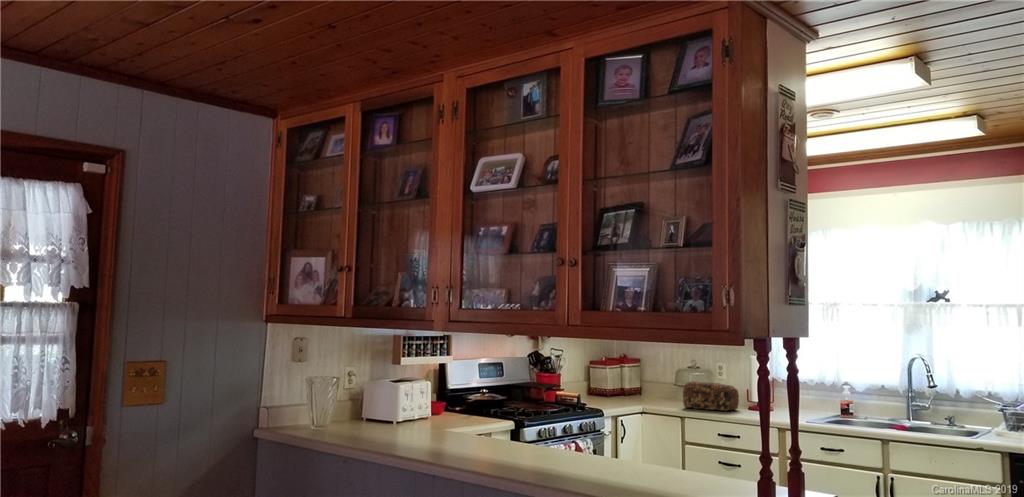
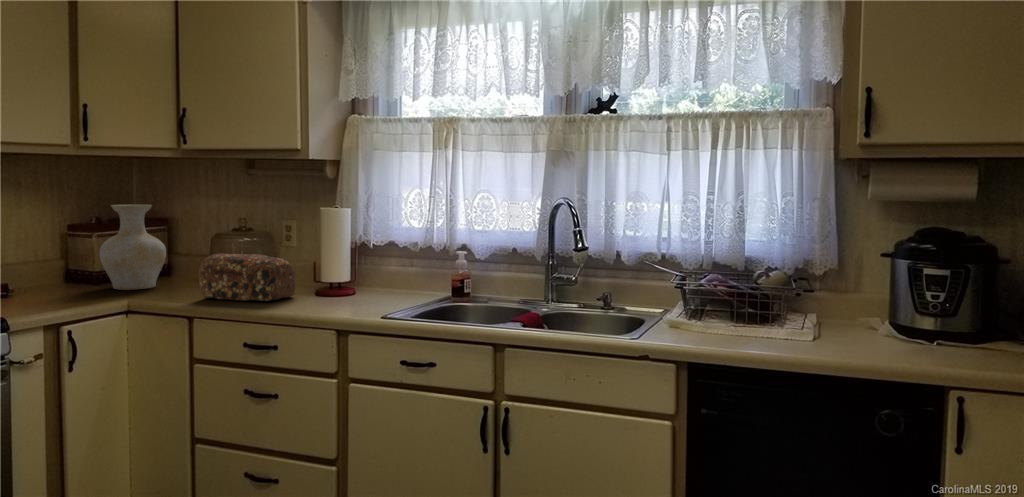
vase: none [614,351,650,402] -> present [99,205,166,290]

